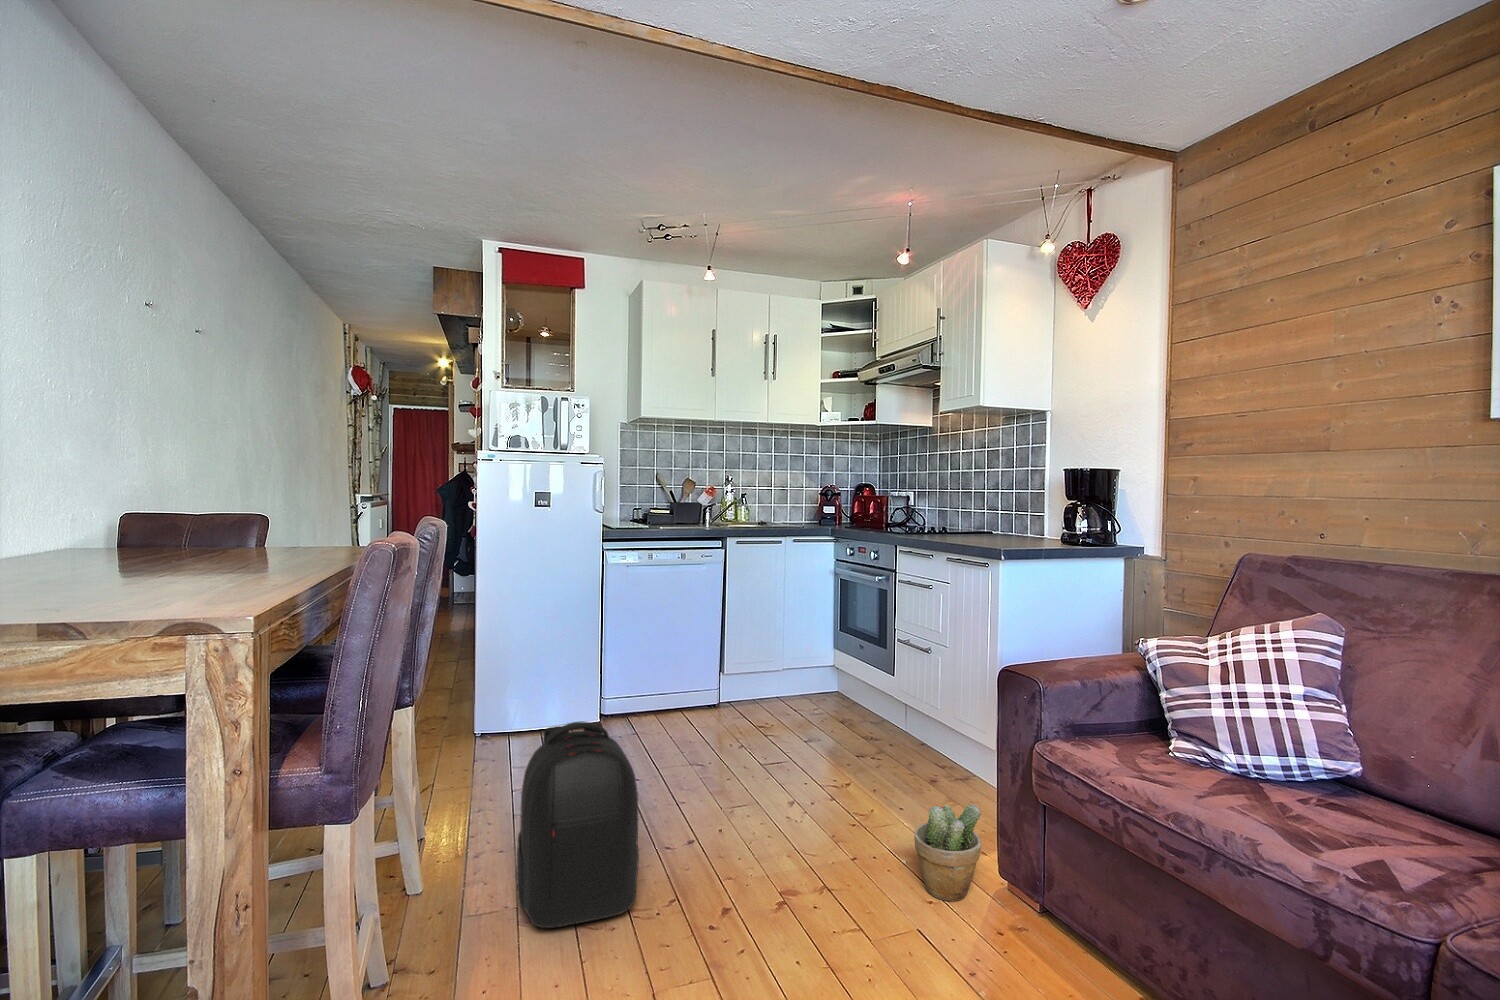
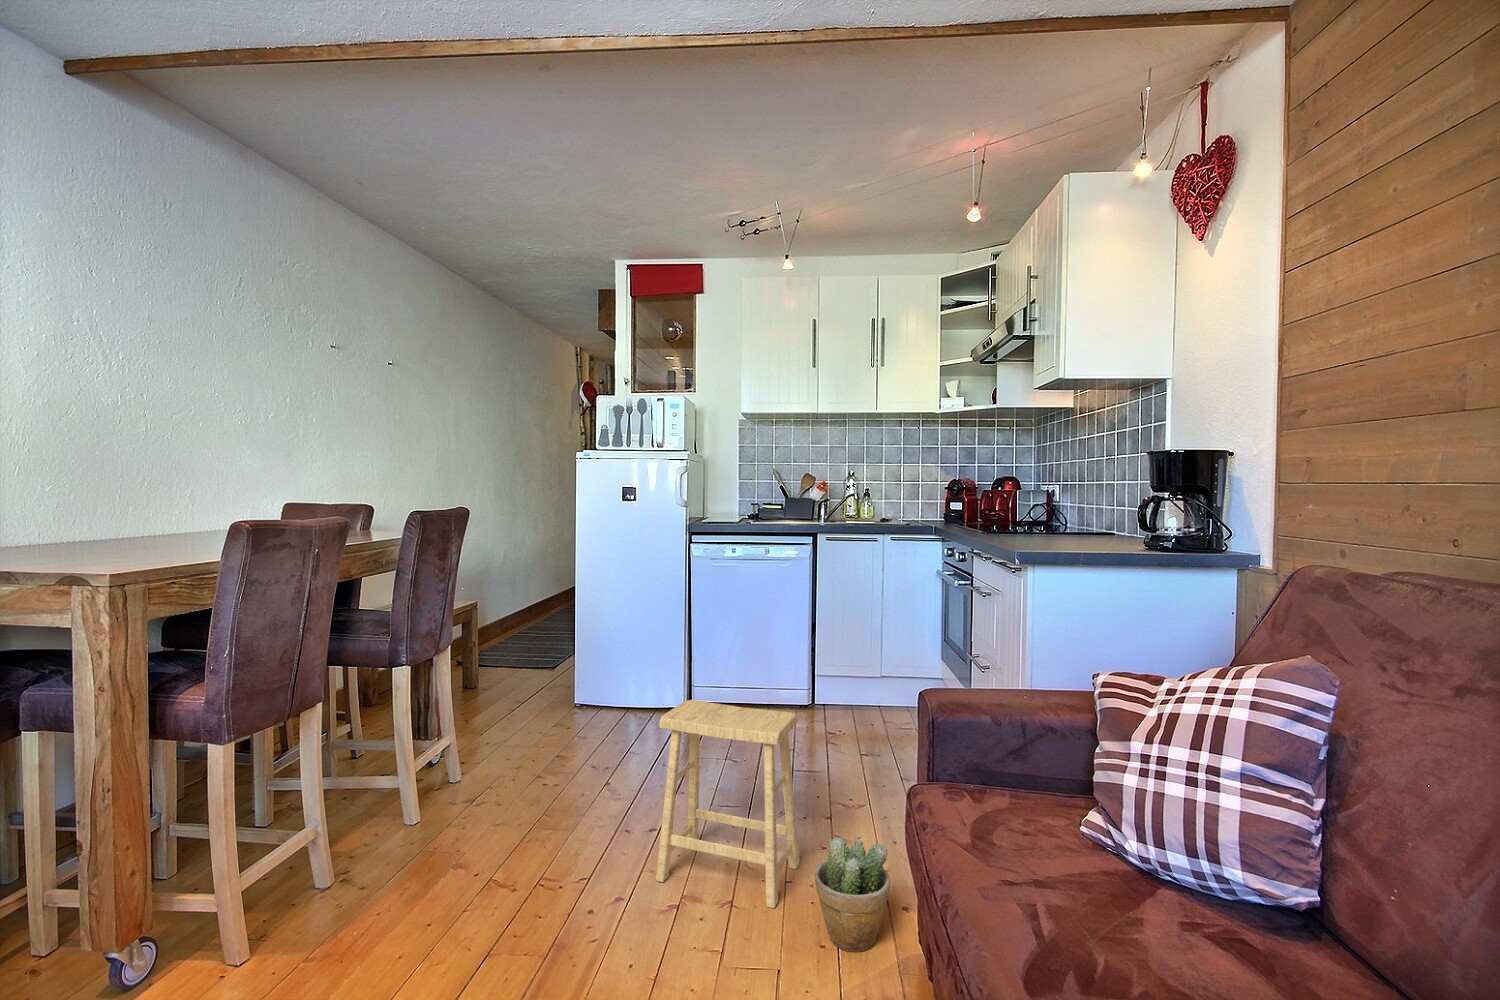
footstool: none [740,706,868,888] -> present [656,700,800,908]
backpack: present [516,721,639,928] -> none [450,693,572,876]

